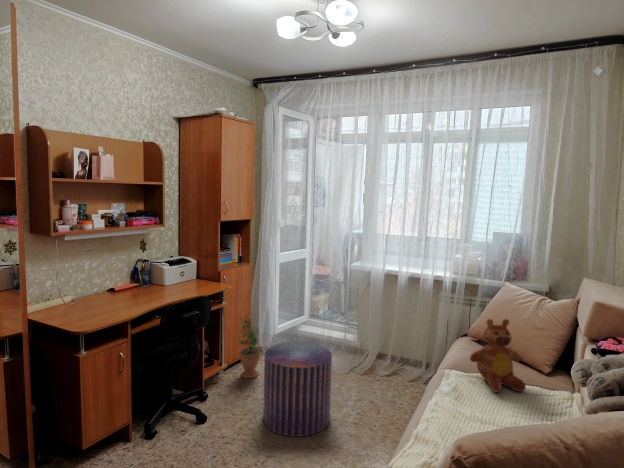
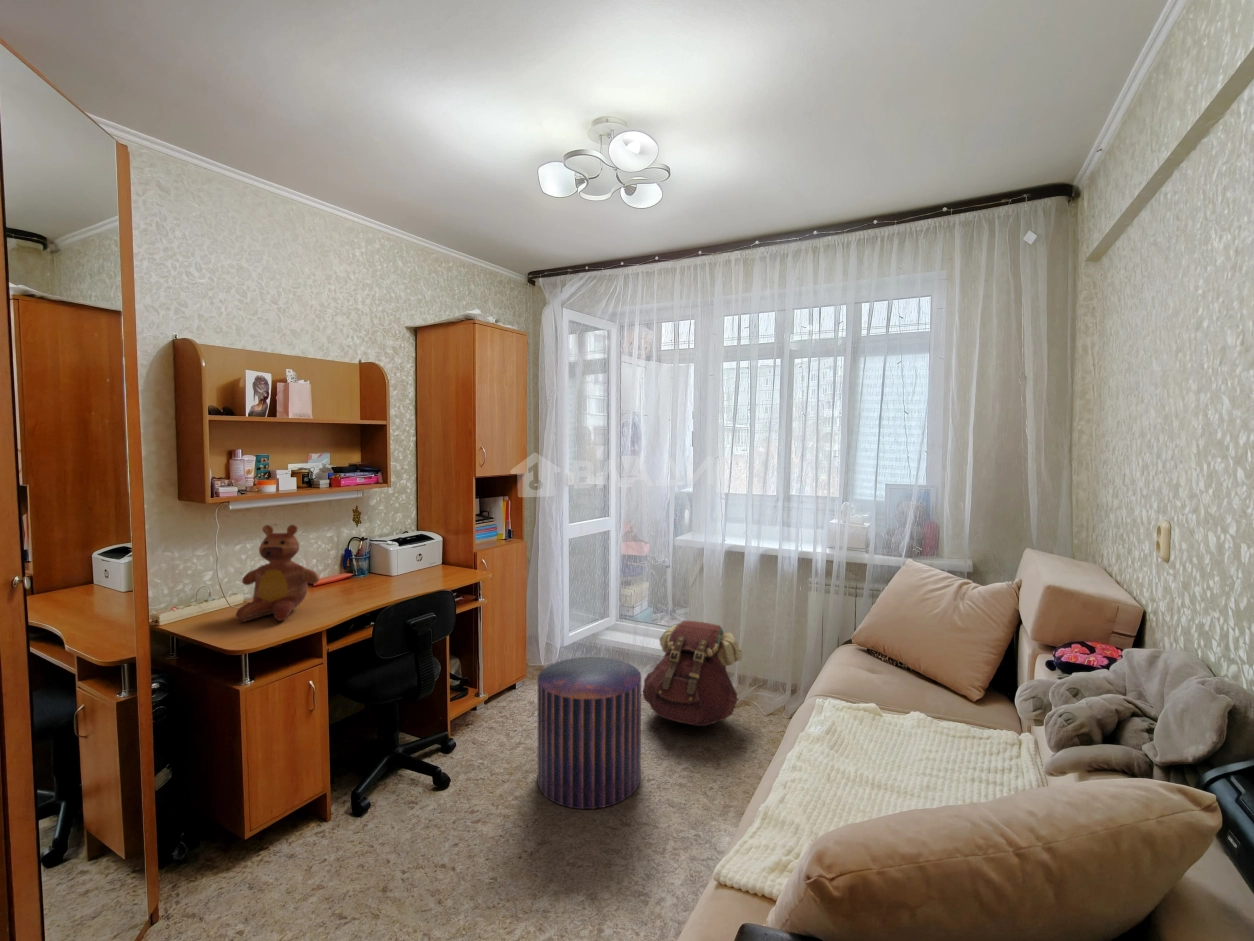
potted plant: present [238,318,261,378] -> none [503,616,539,715]
backpack: none [329,319,396,387] -> present [643,620,743,726]
teddy bear: present [470,319,526,392] -> present [236,525,319,621]

